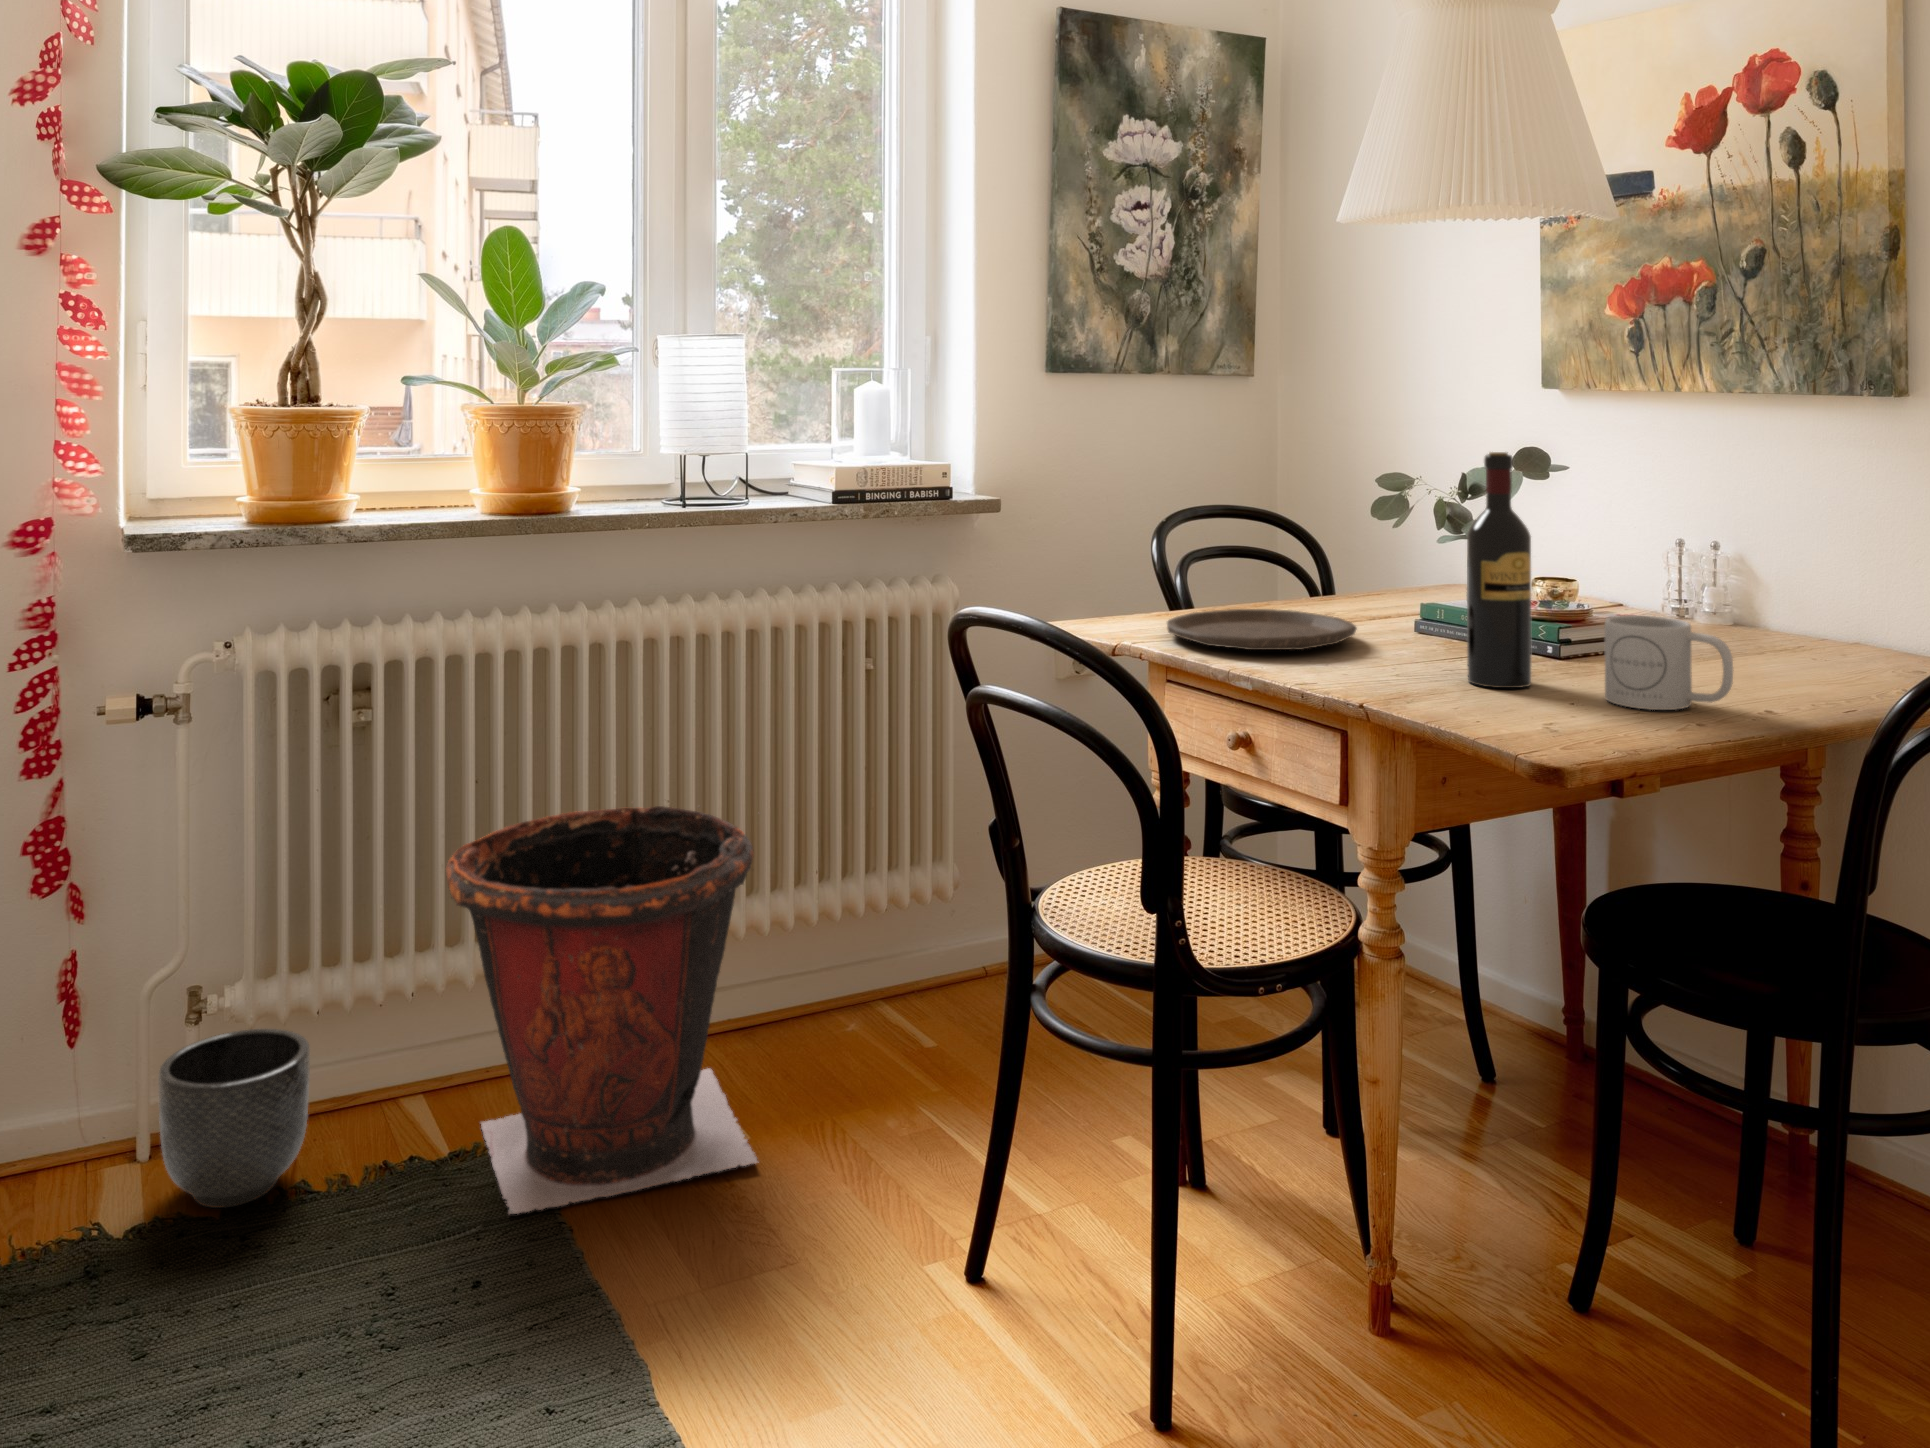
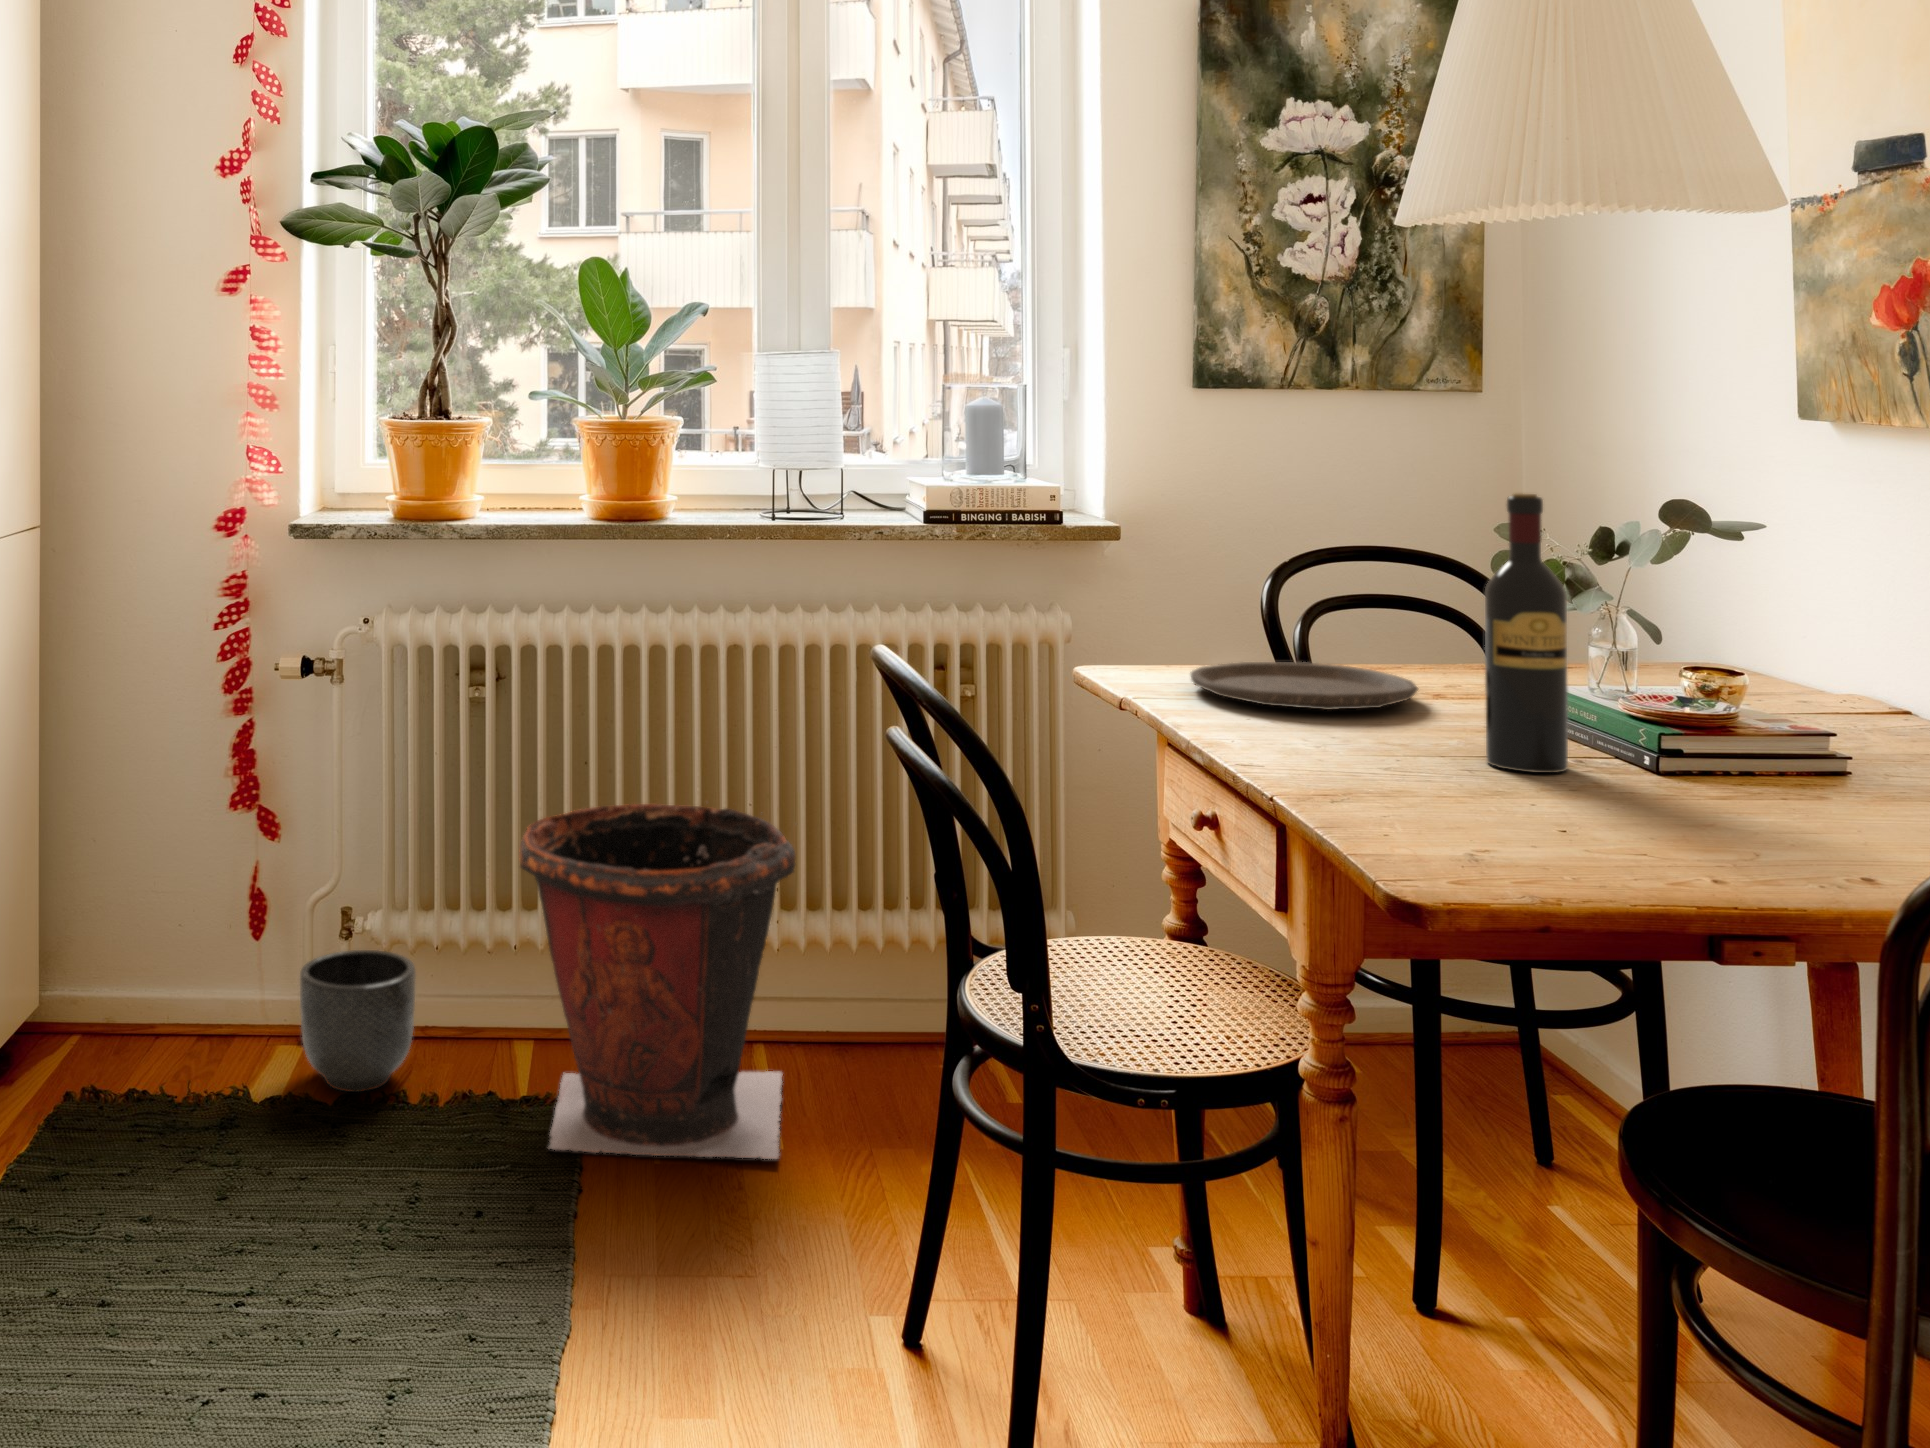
mug: present [1605,615,1733,710] -> none [1636,698,1797,816]

